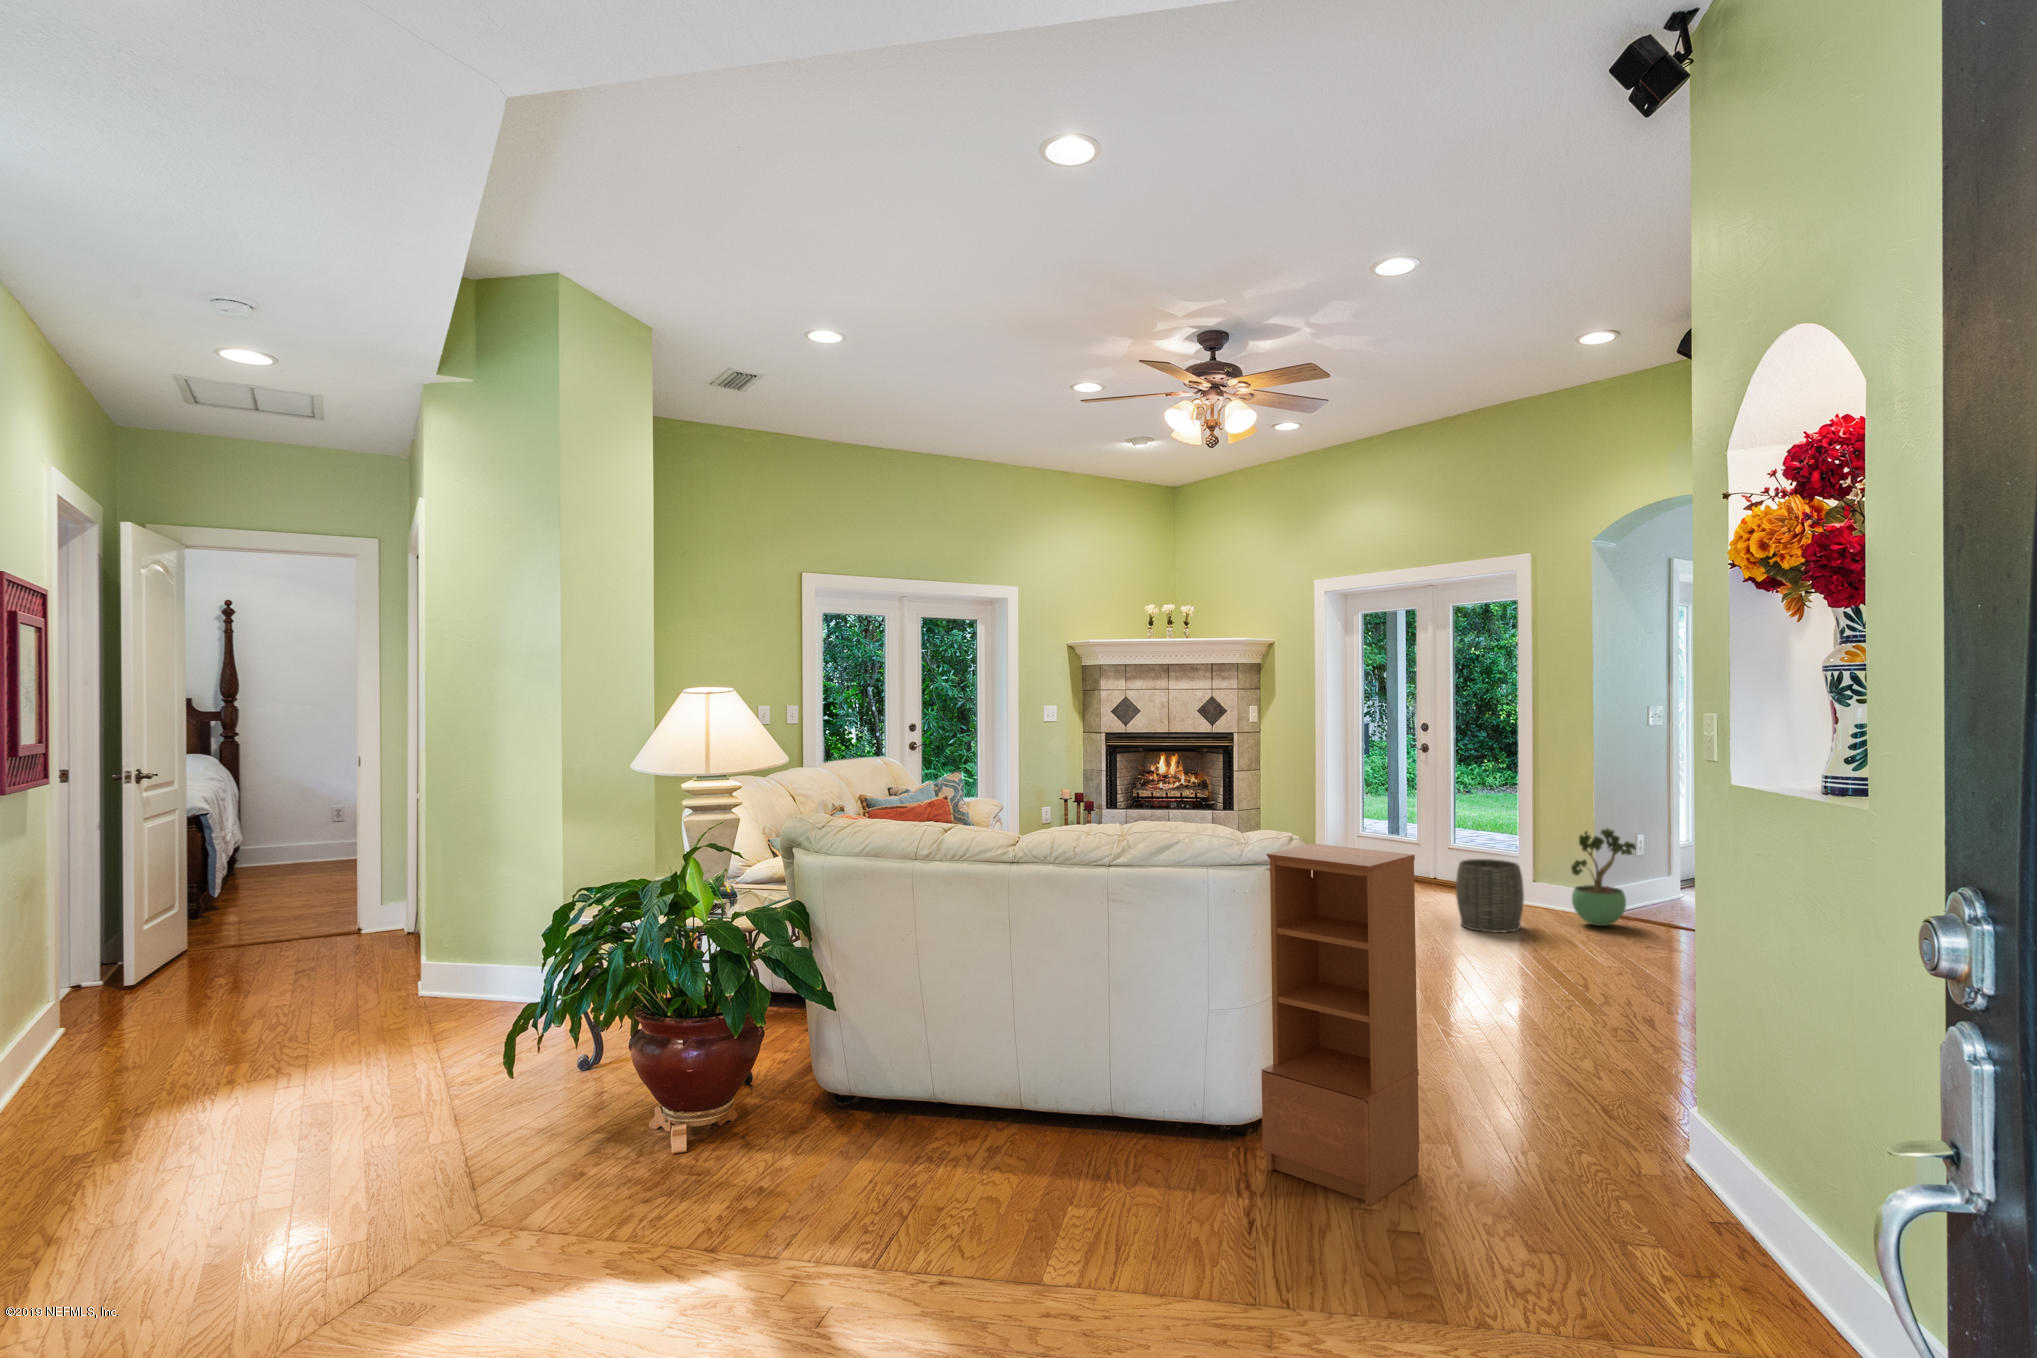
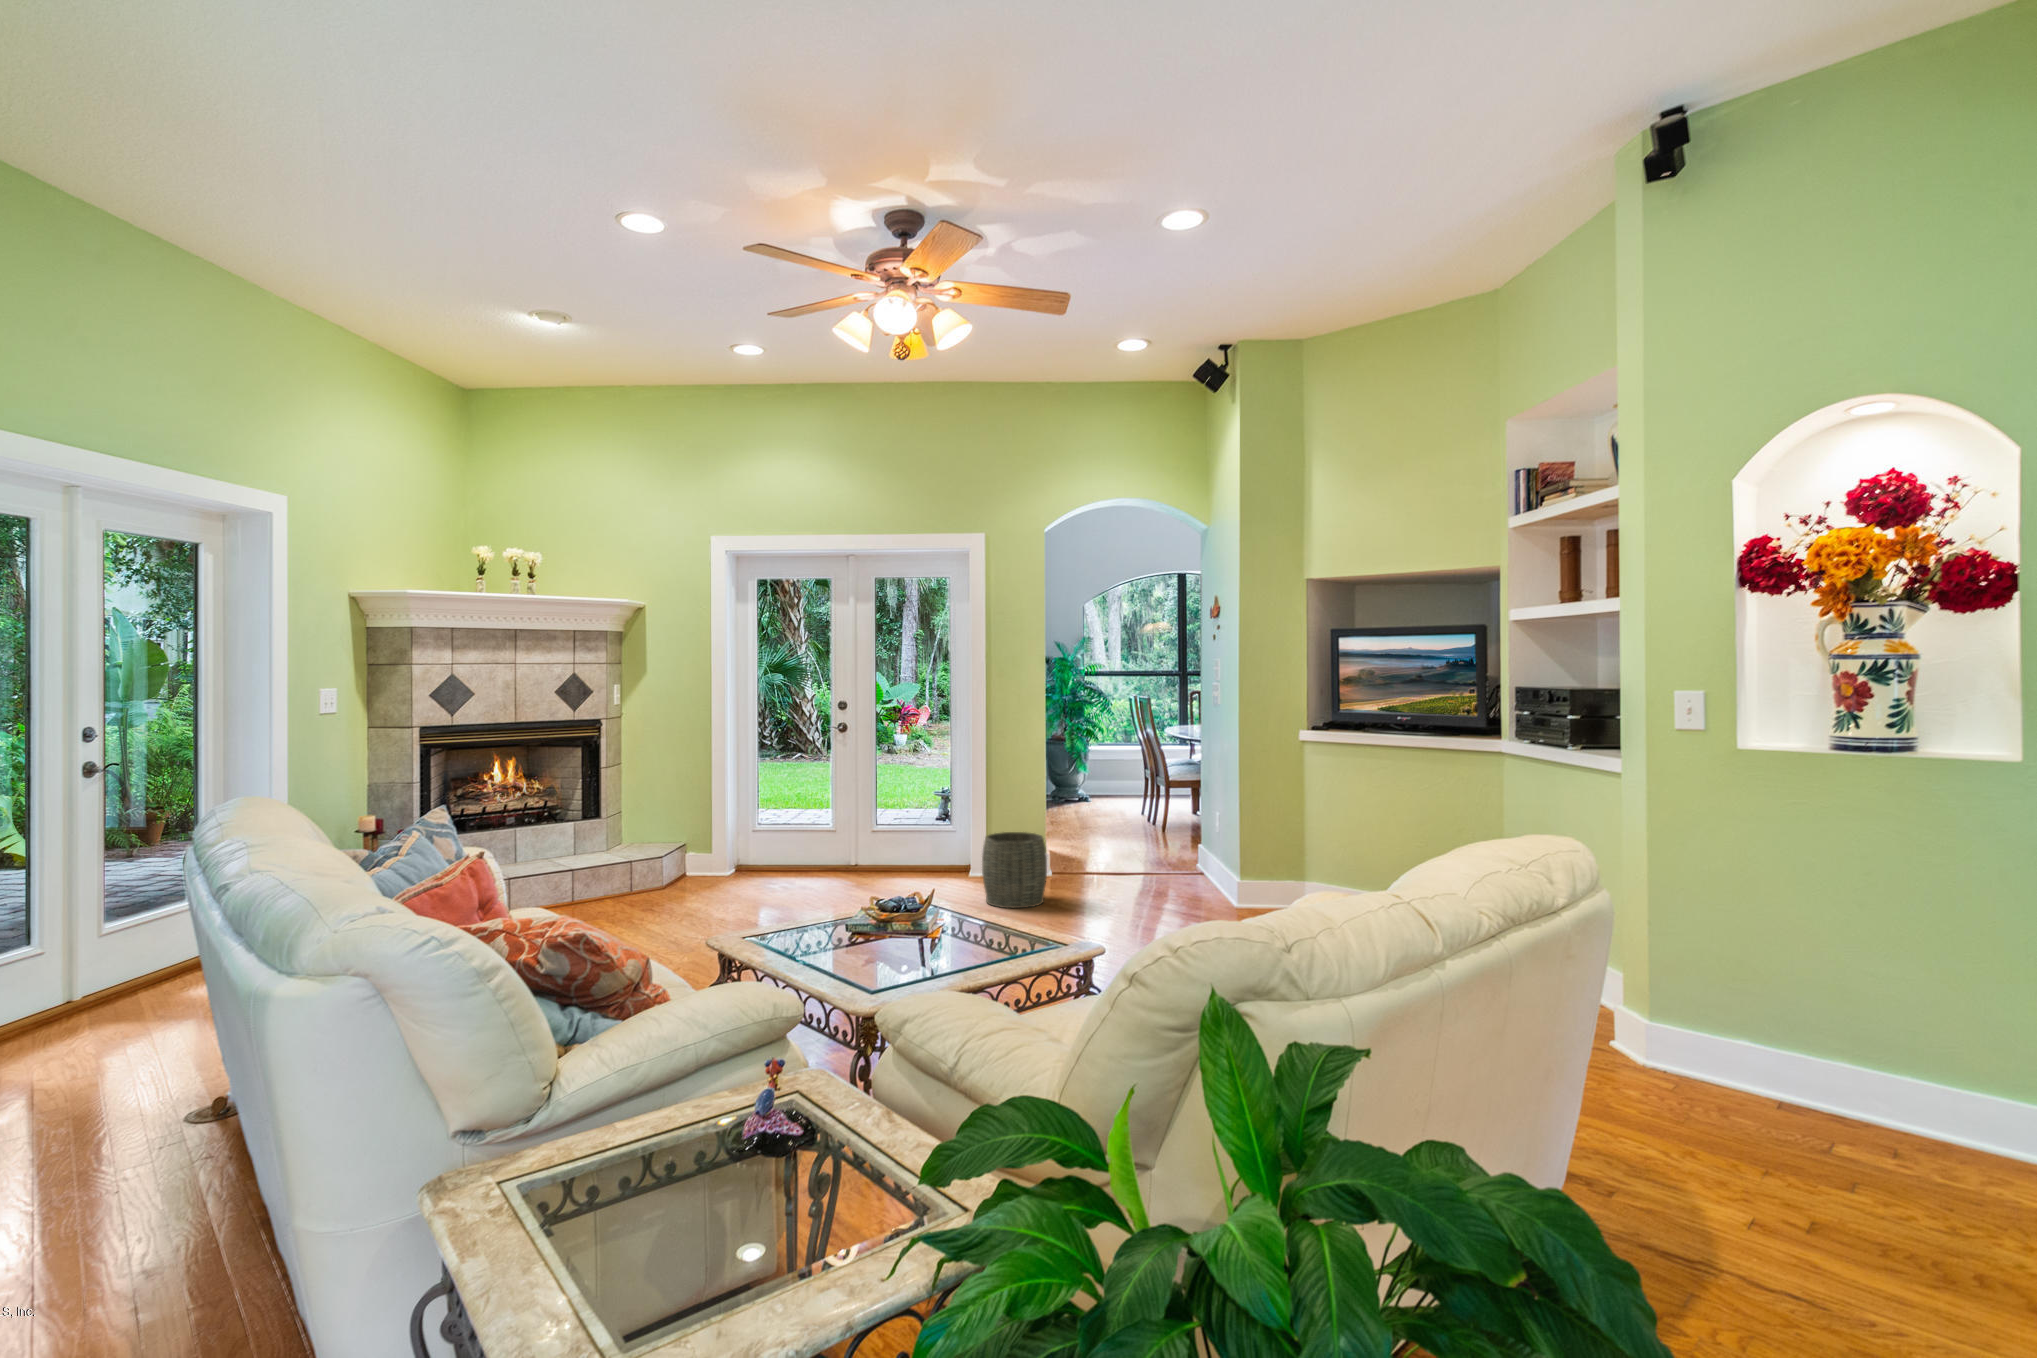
potted plant: present [1571,829,1636,926] -> none [1053,788,1102,882]
bookcase: present [1261,844,1419,1206] -> none [1614,819,1873,1279]

